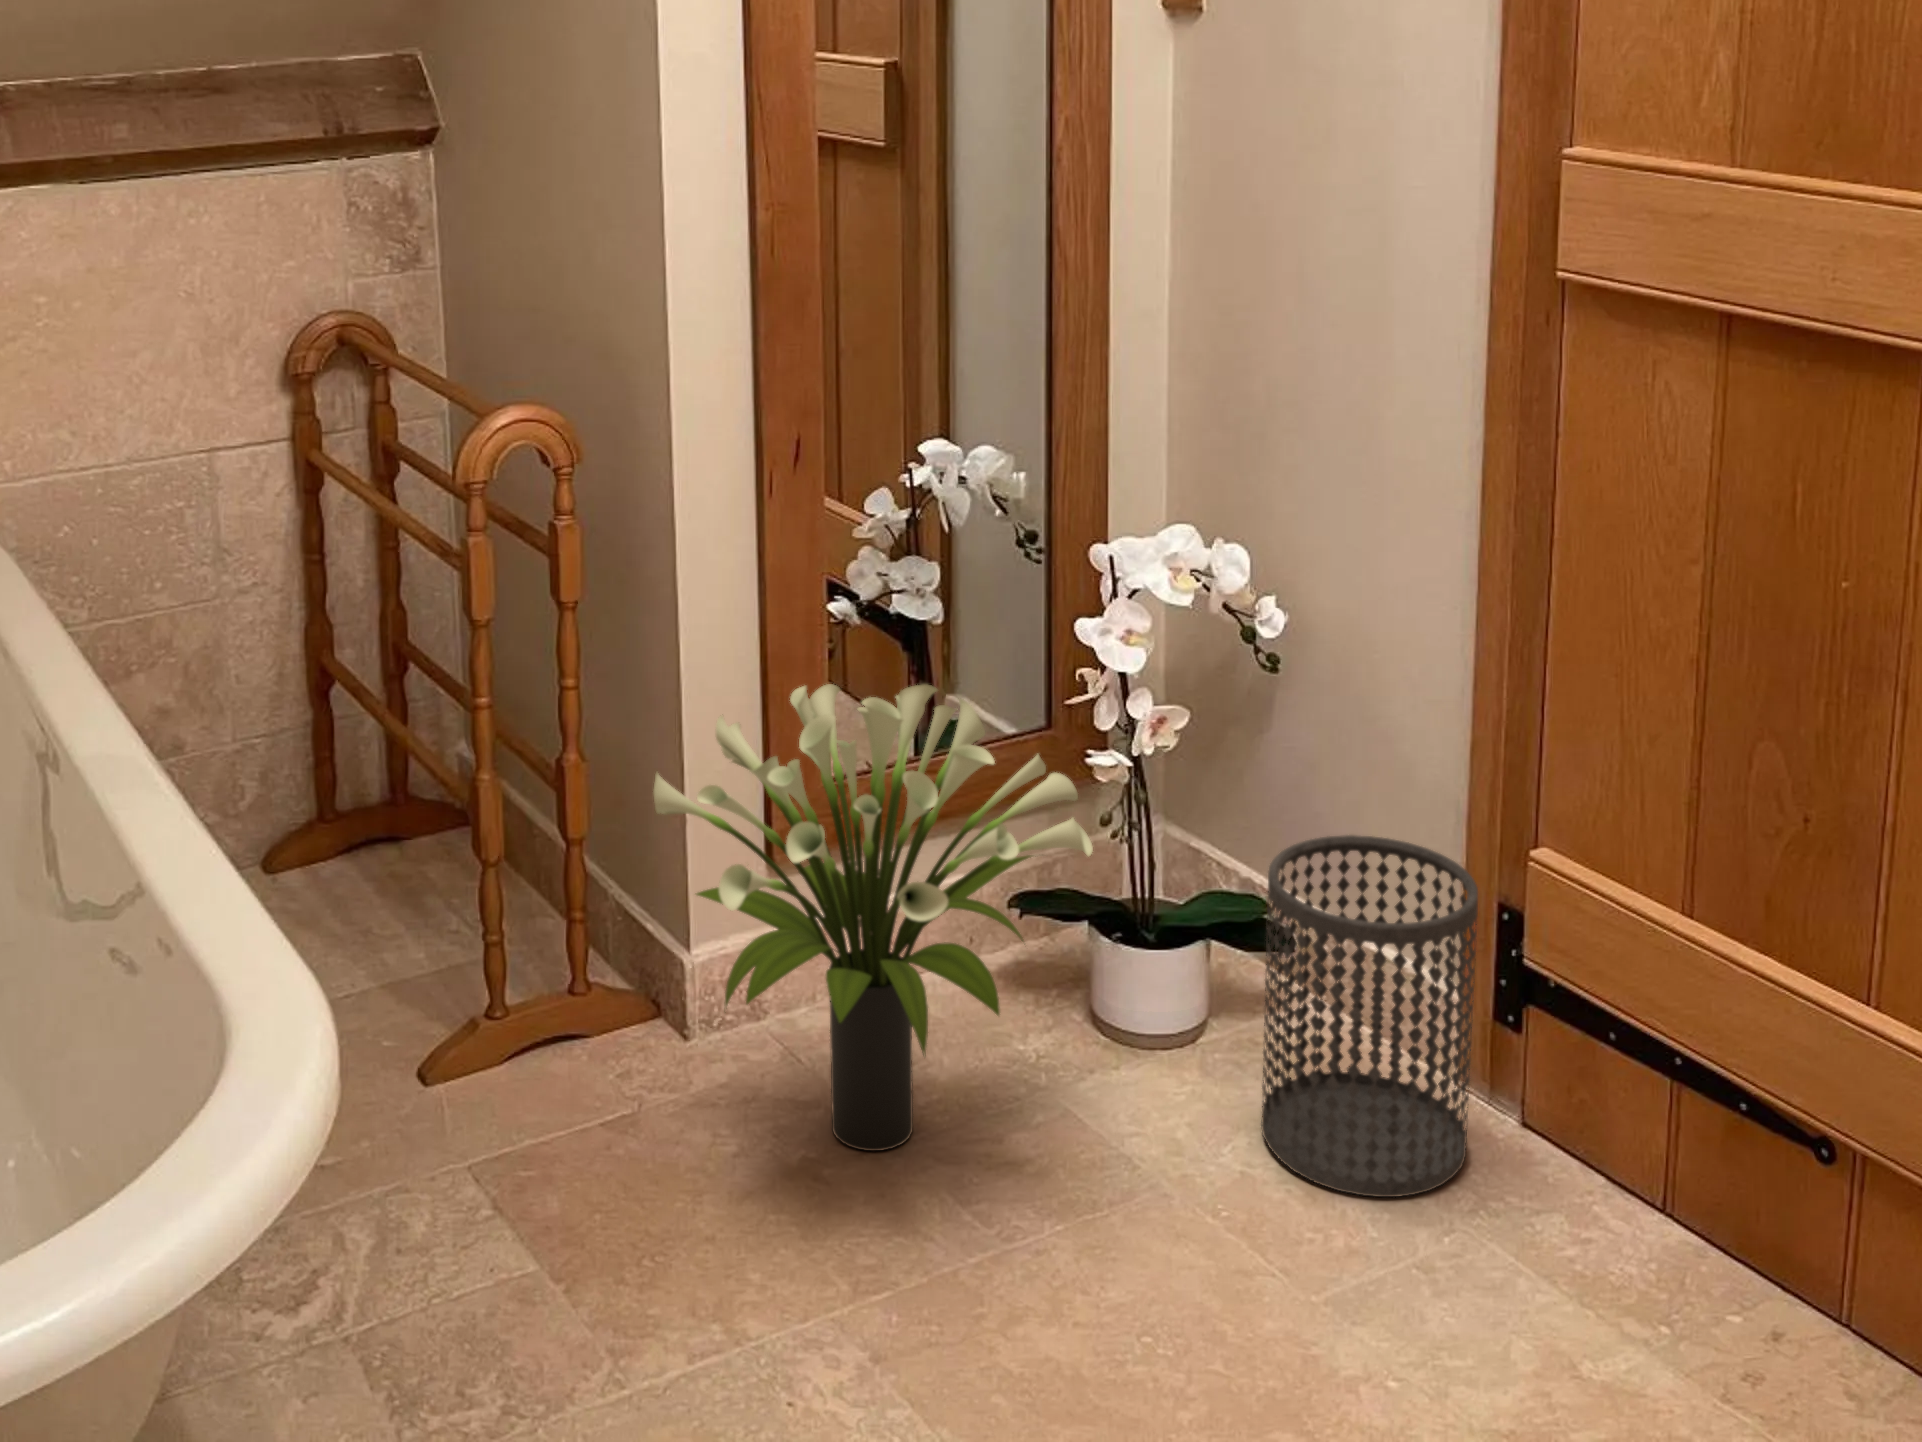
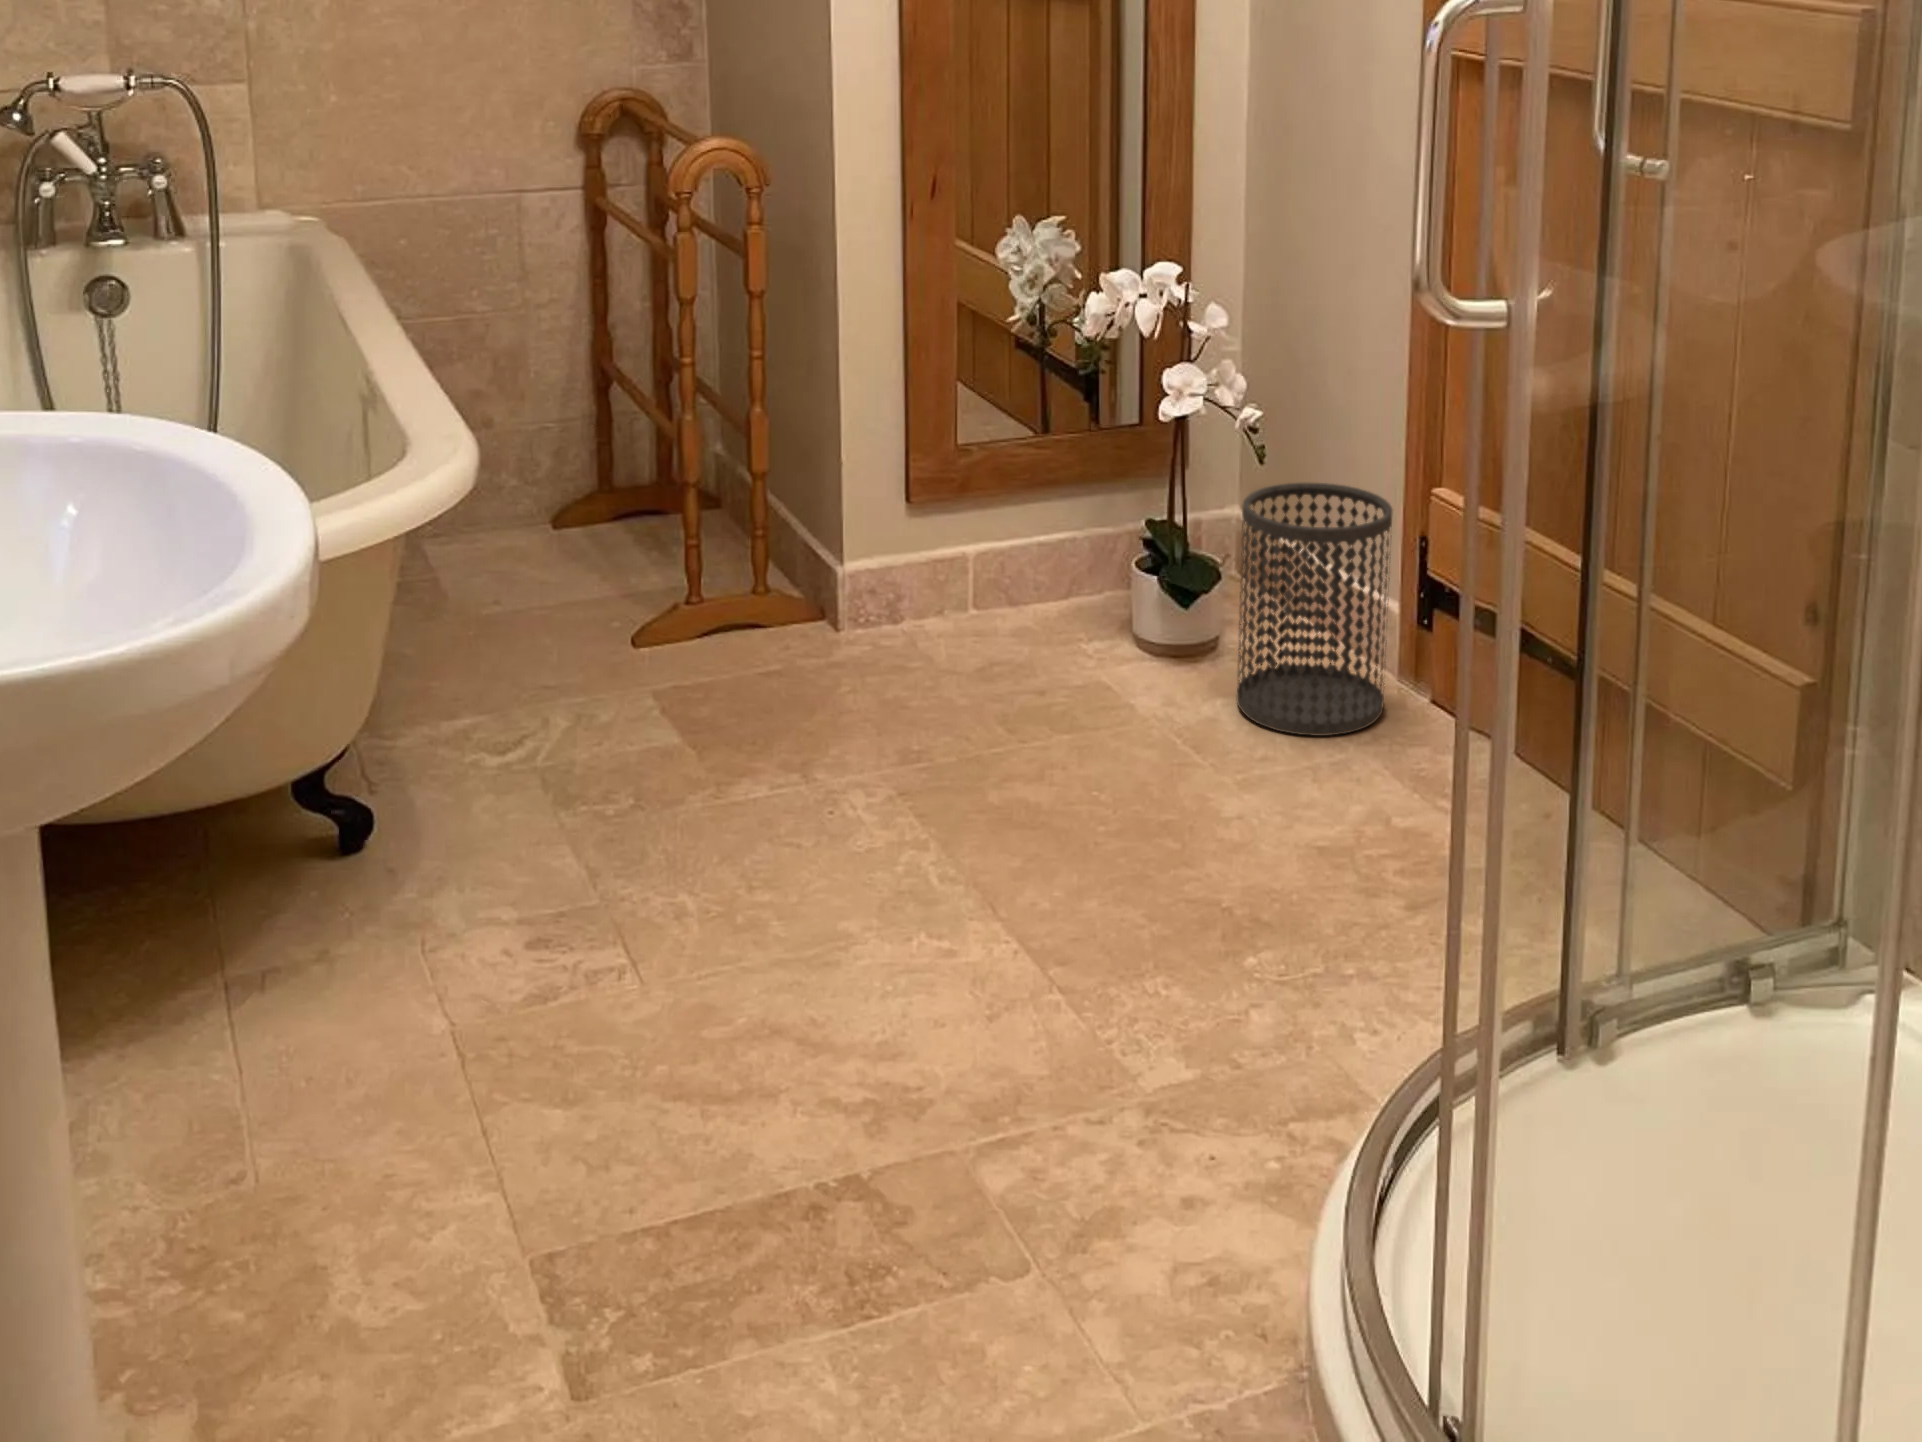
potted plant: present [653,684,1093,1151] -> none [795,350,1117,695]

